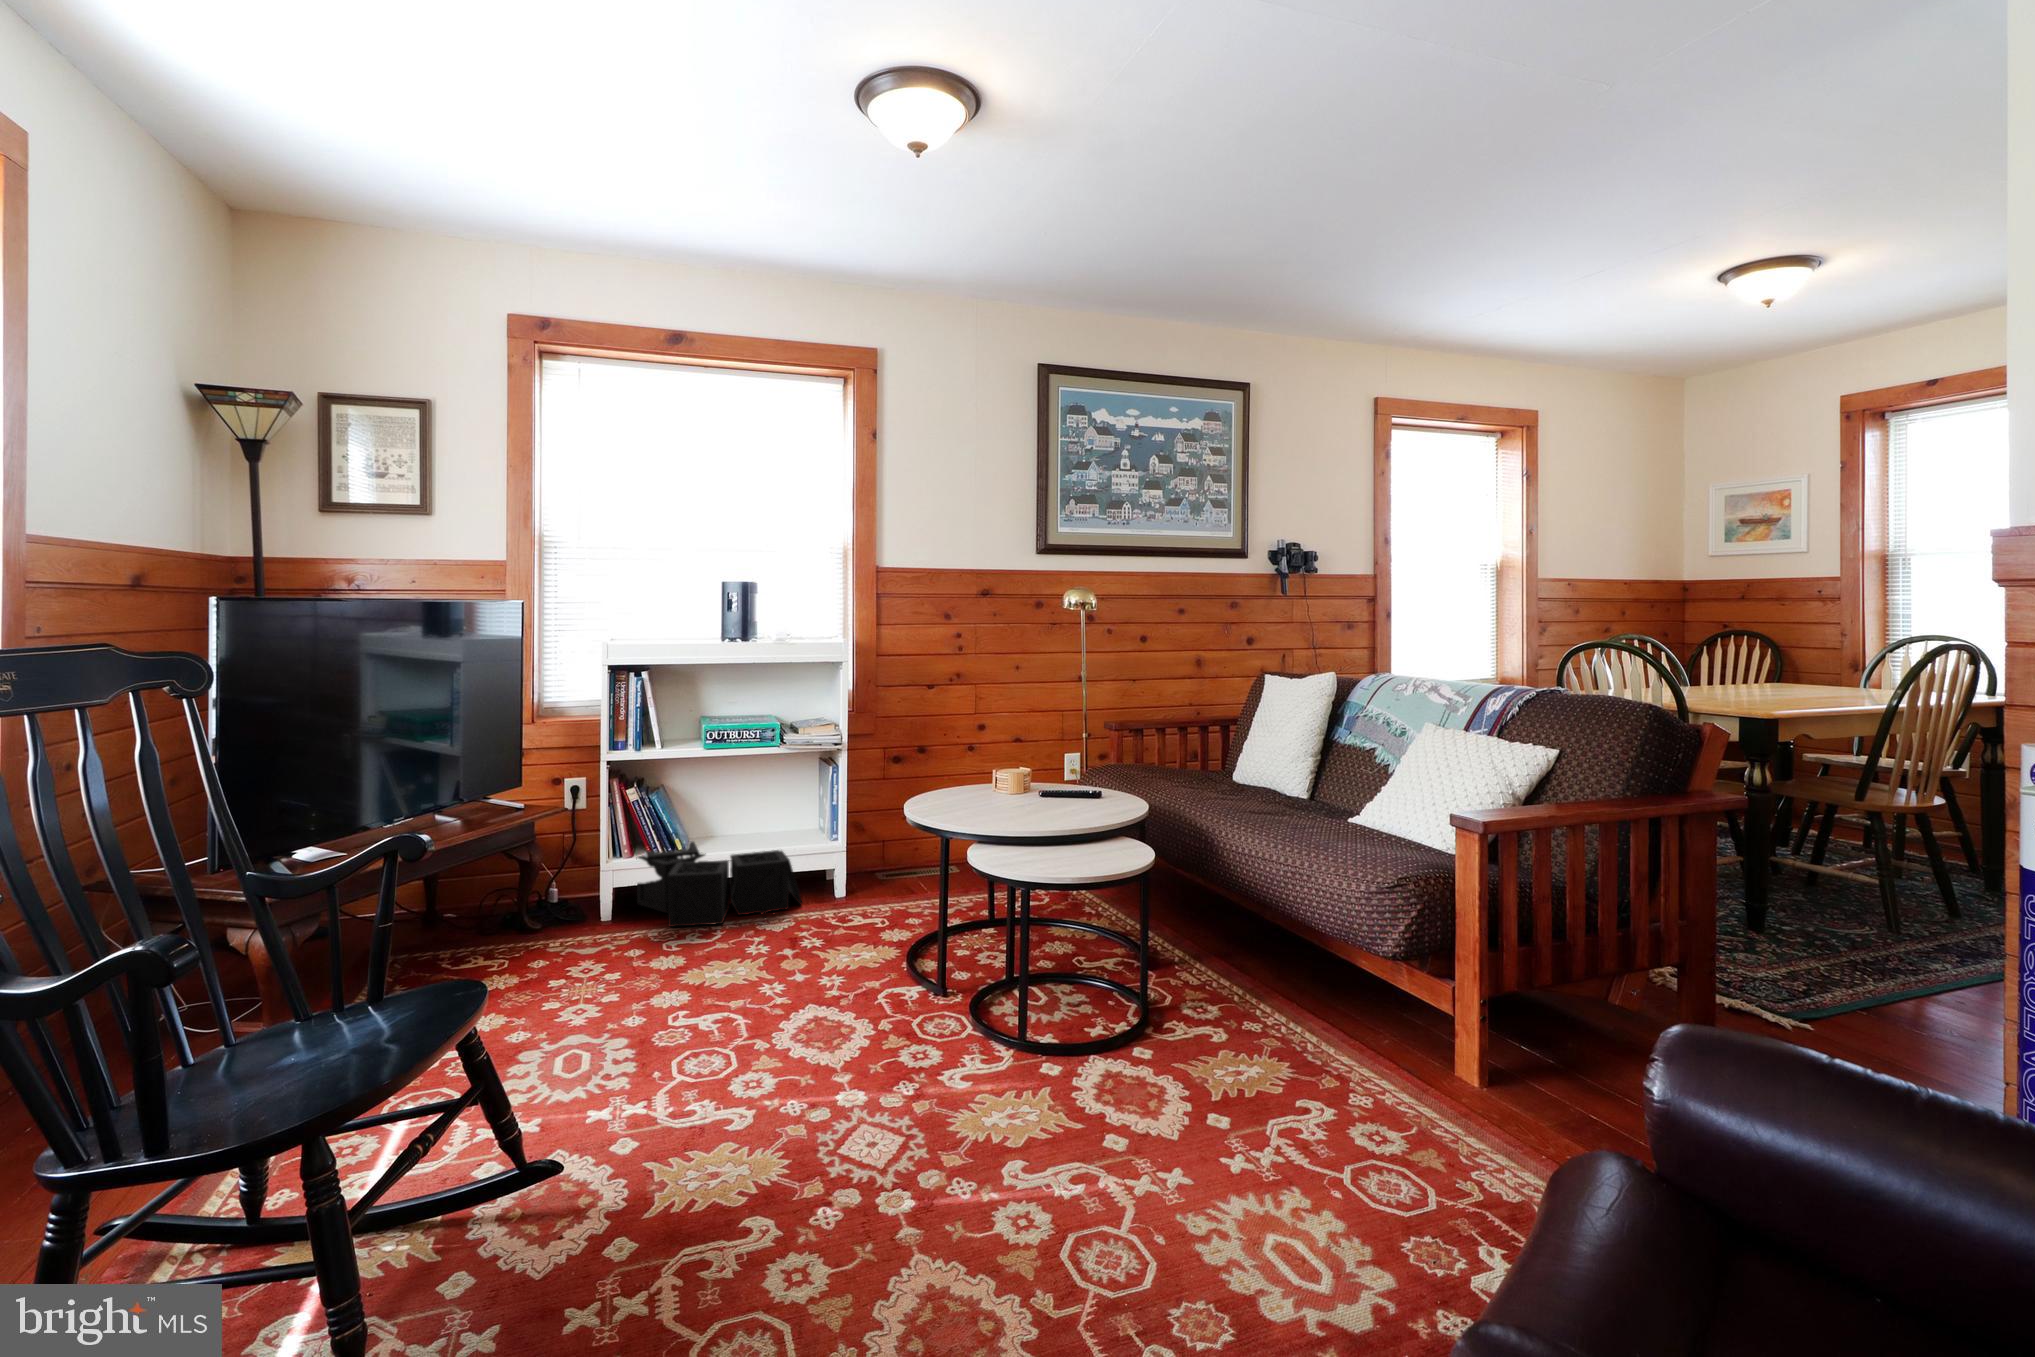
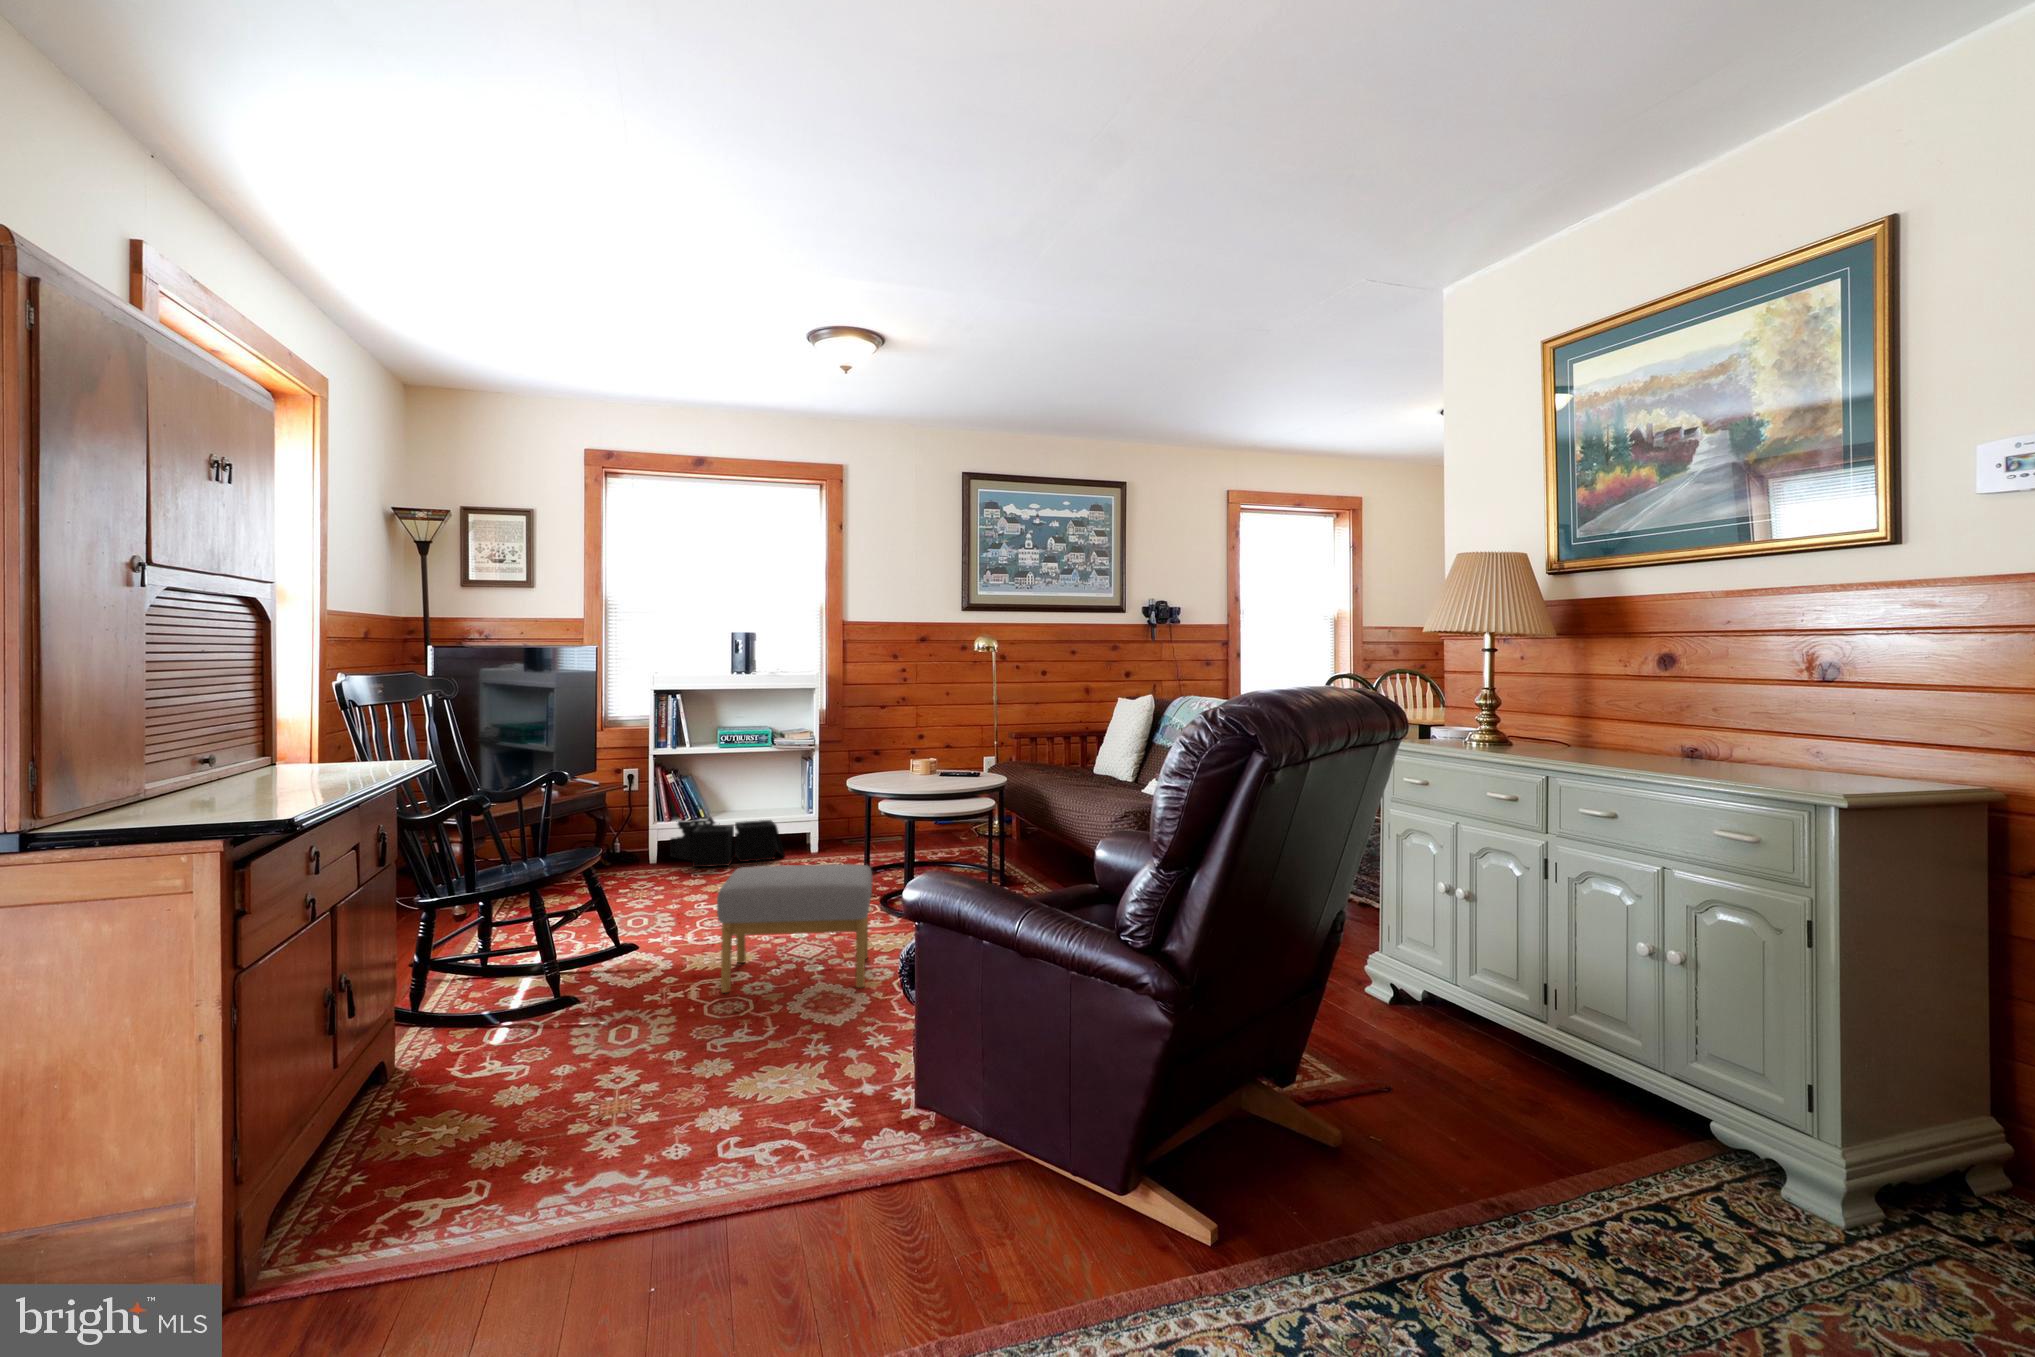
footstool: none [701,1002,1002,1300] -> present [717,864,873,993]

